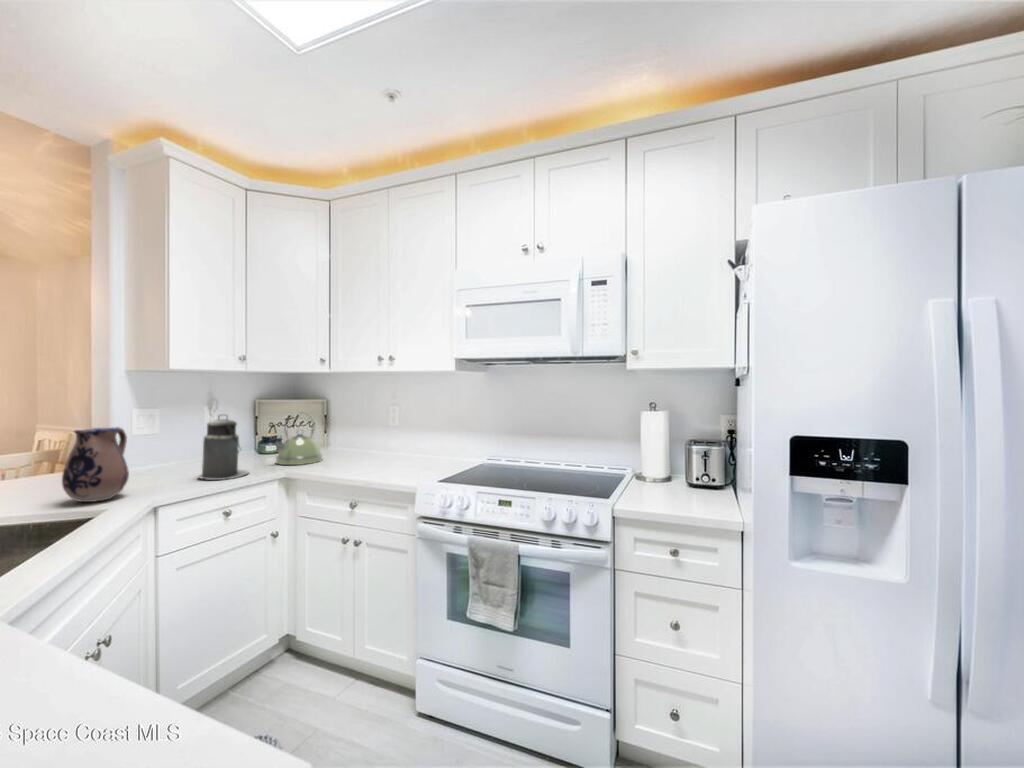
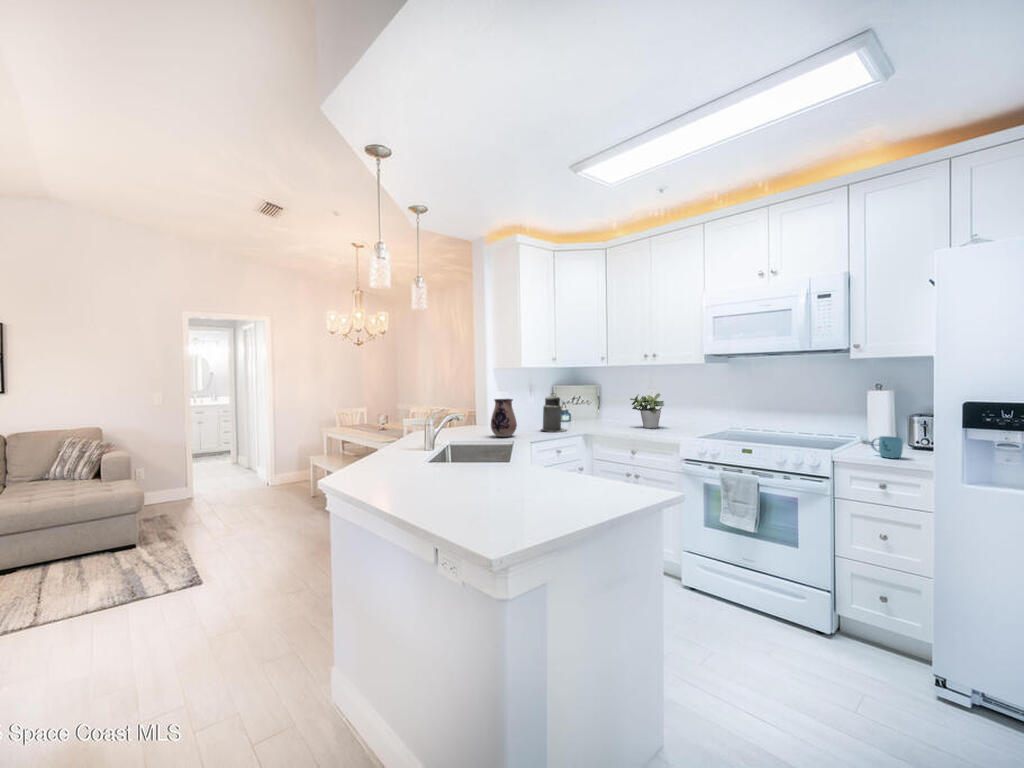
potted plant: none [358,412,406,462] -> present [630,393,664,428]
kettle: present [272,414,322,465] -> none [574,393,605,427]
mug: none [658,478,697,511] -> present [871,436,903,458]

